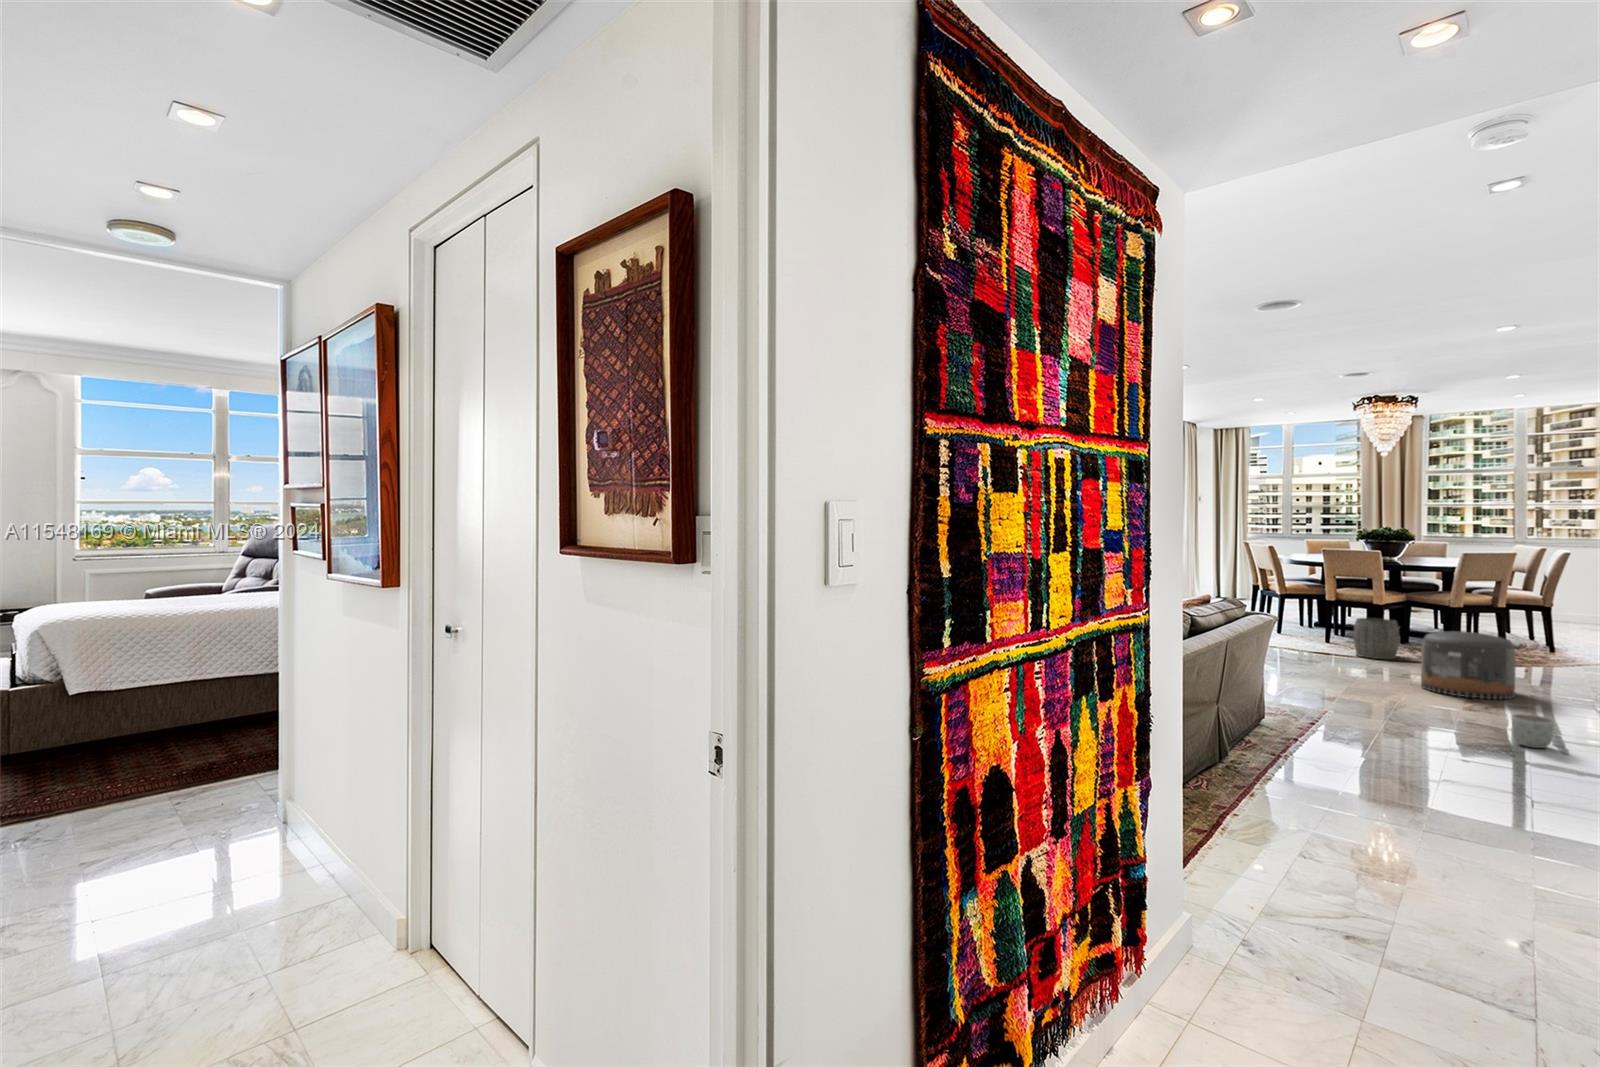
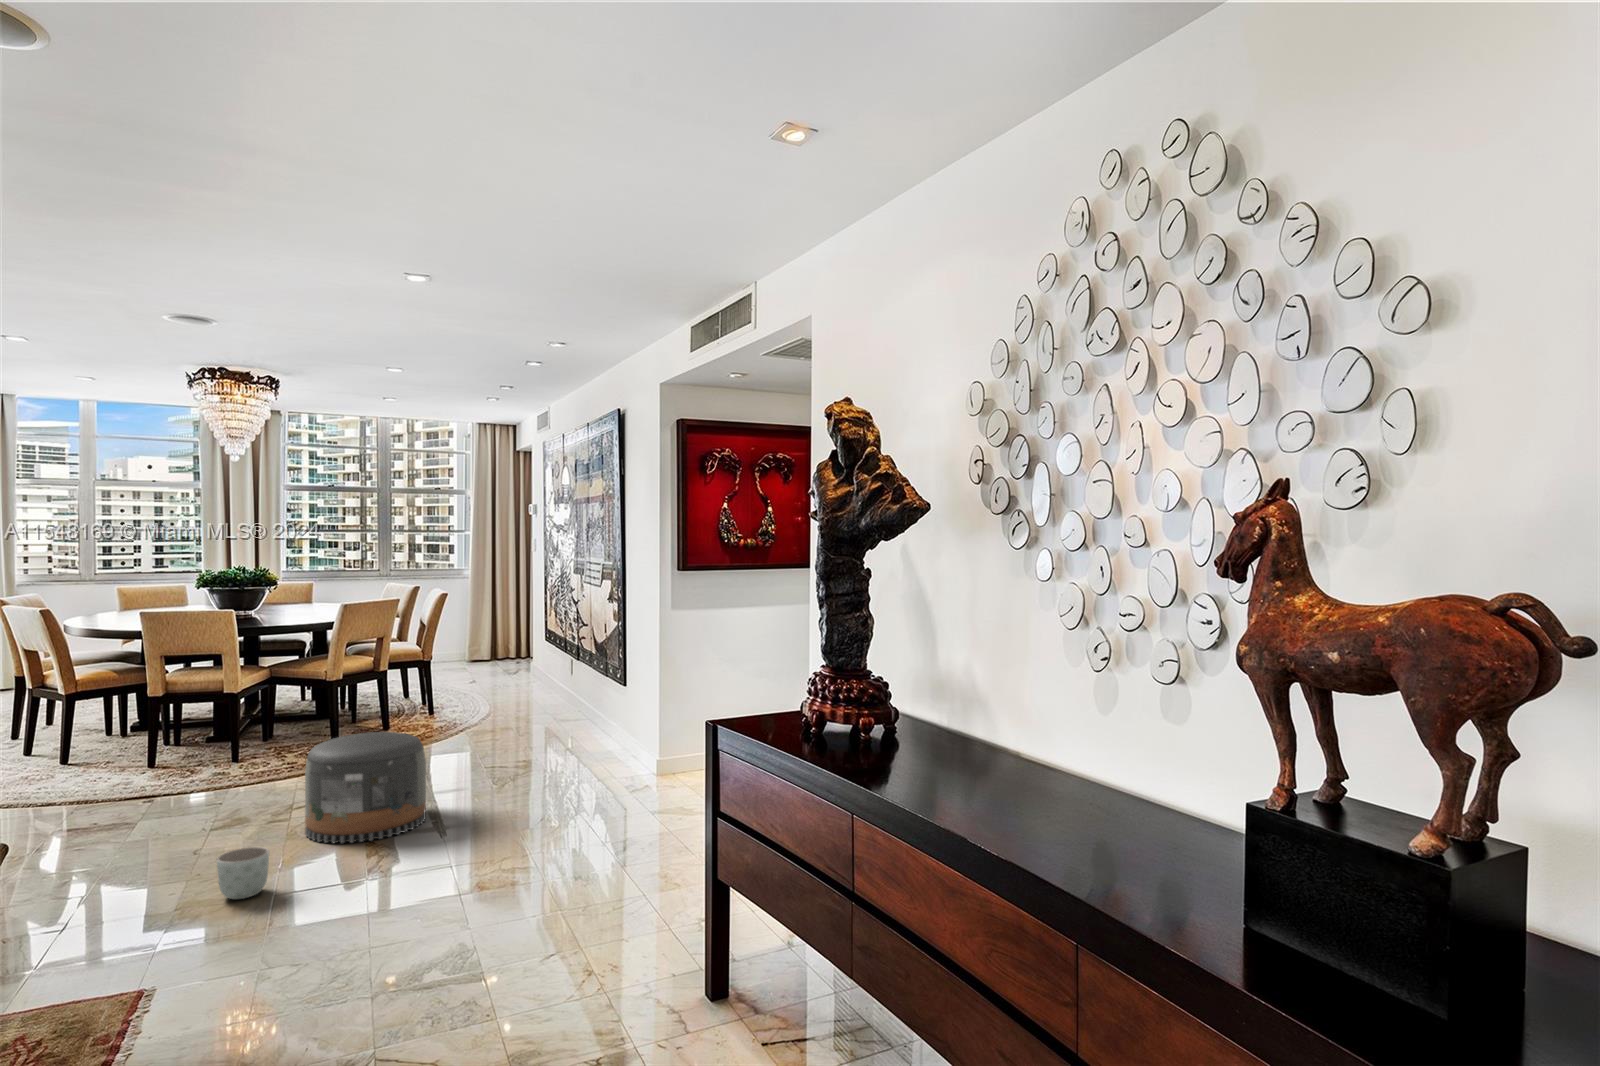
woven basket: present [1354,618,1399,659] -> none [195,717,264,788]
planter: present [1511,714,1554,748] -> present [217,847,270,899]

